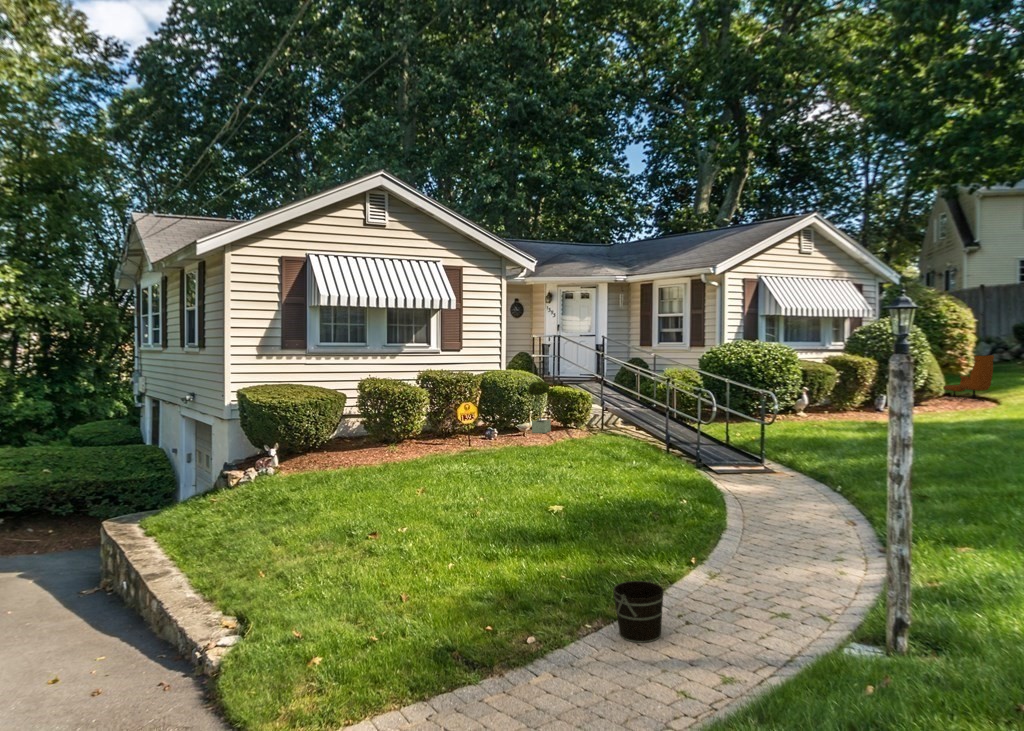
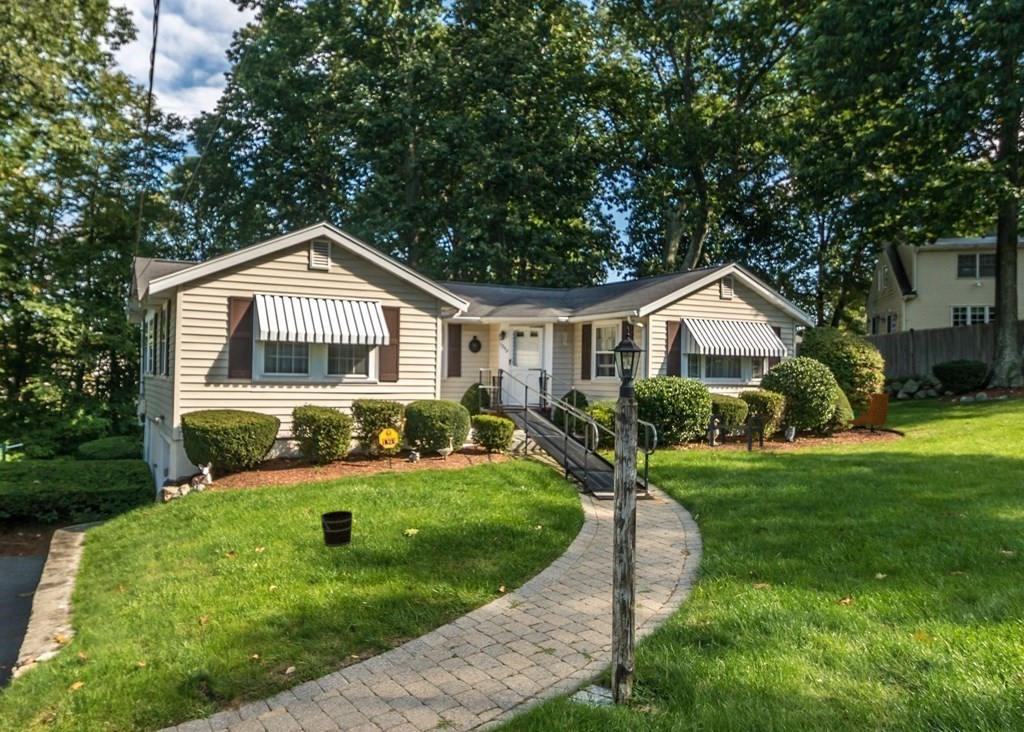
potted tree: present [528,381,551,433] -> none [448,410,470,458]
bench: none [802,381,862,420] -> present [709,414,763,451]
bucket: present [613,580,663,643] -> present [321,510,352,546]

